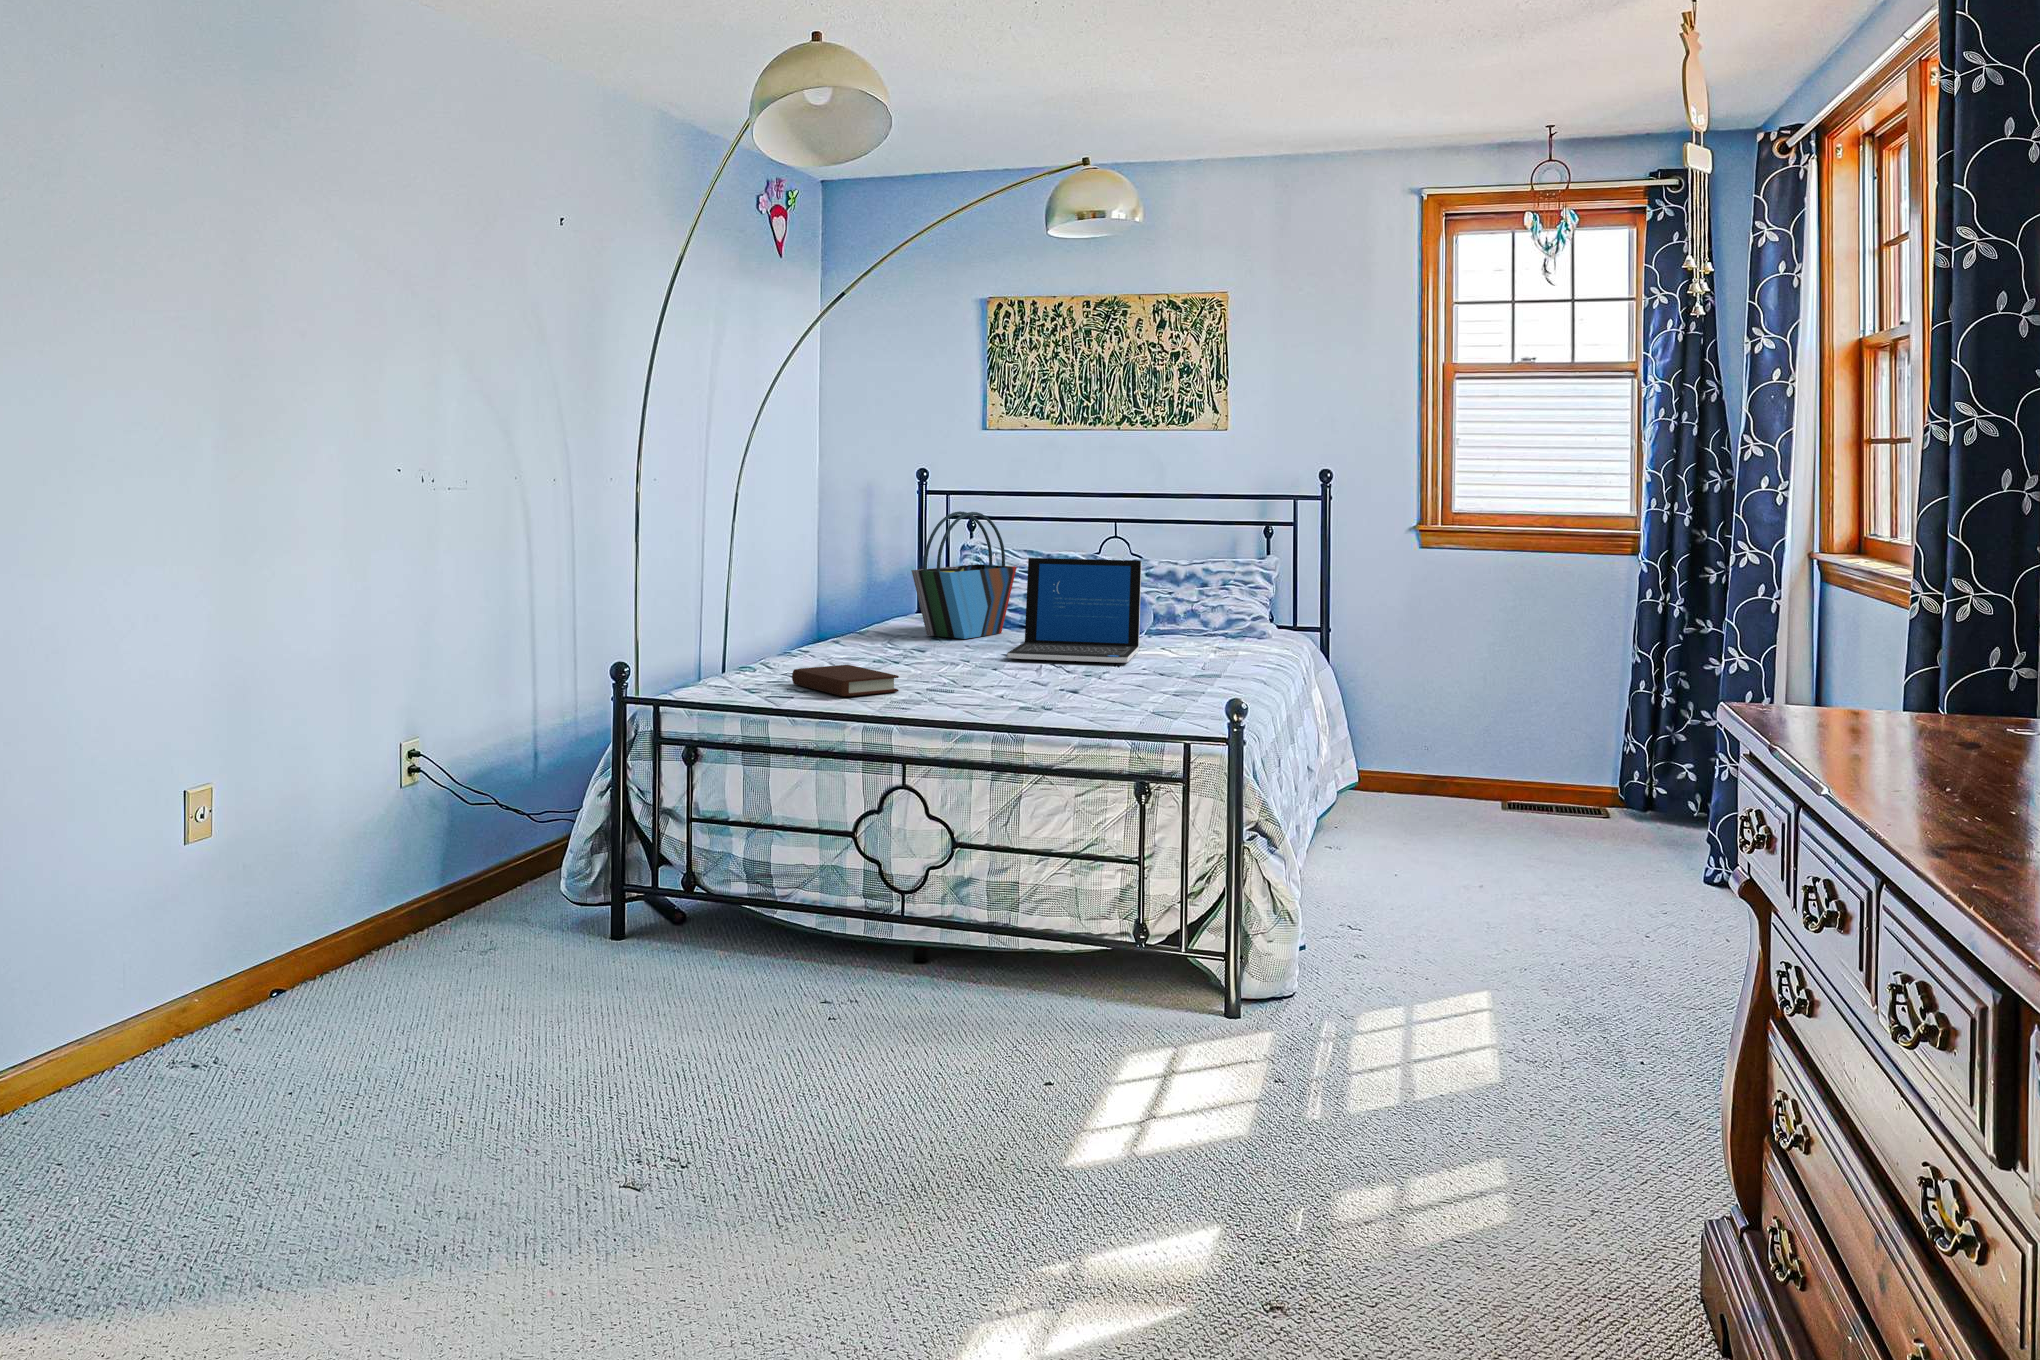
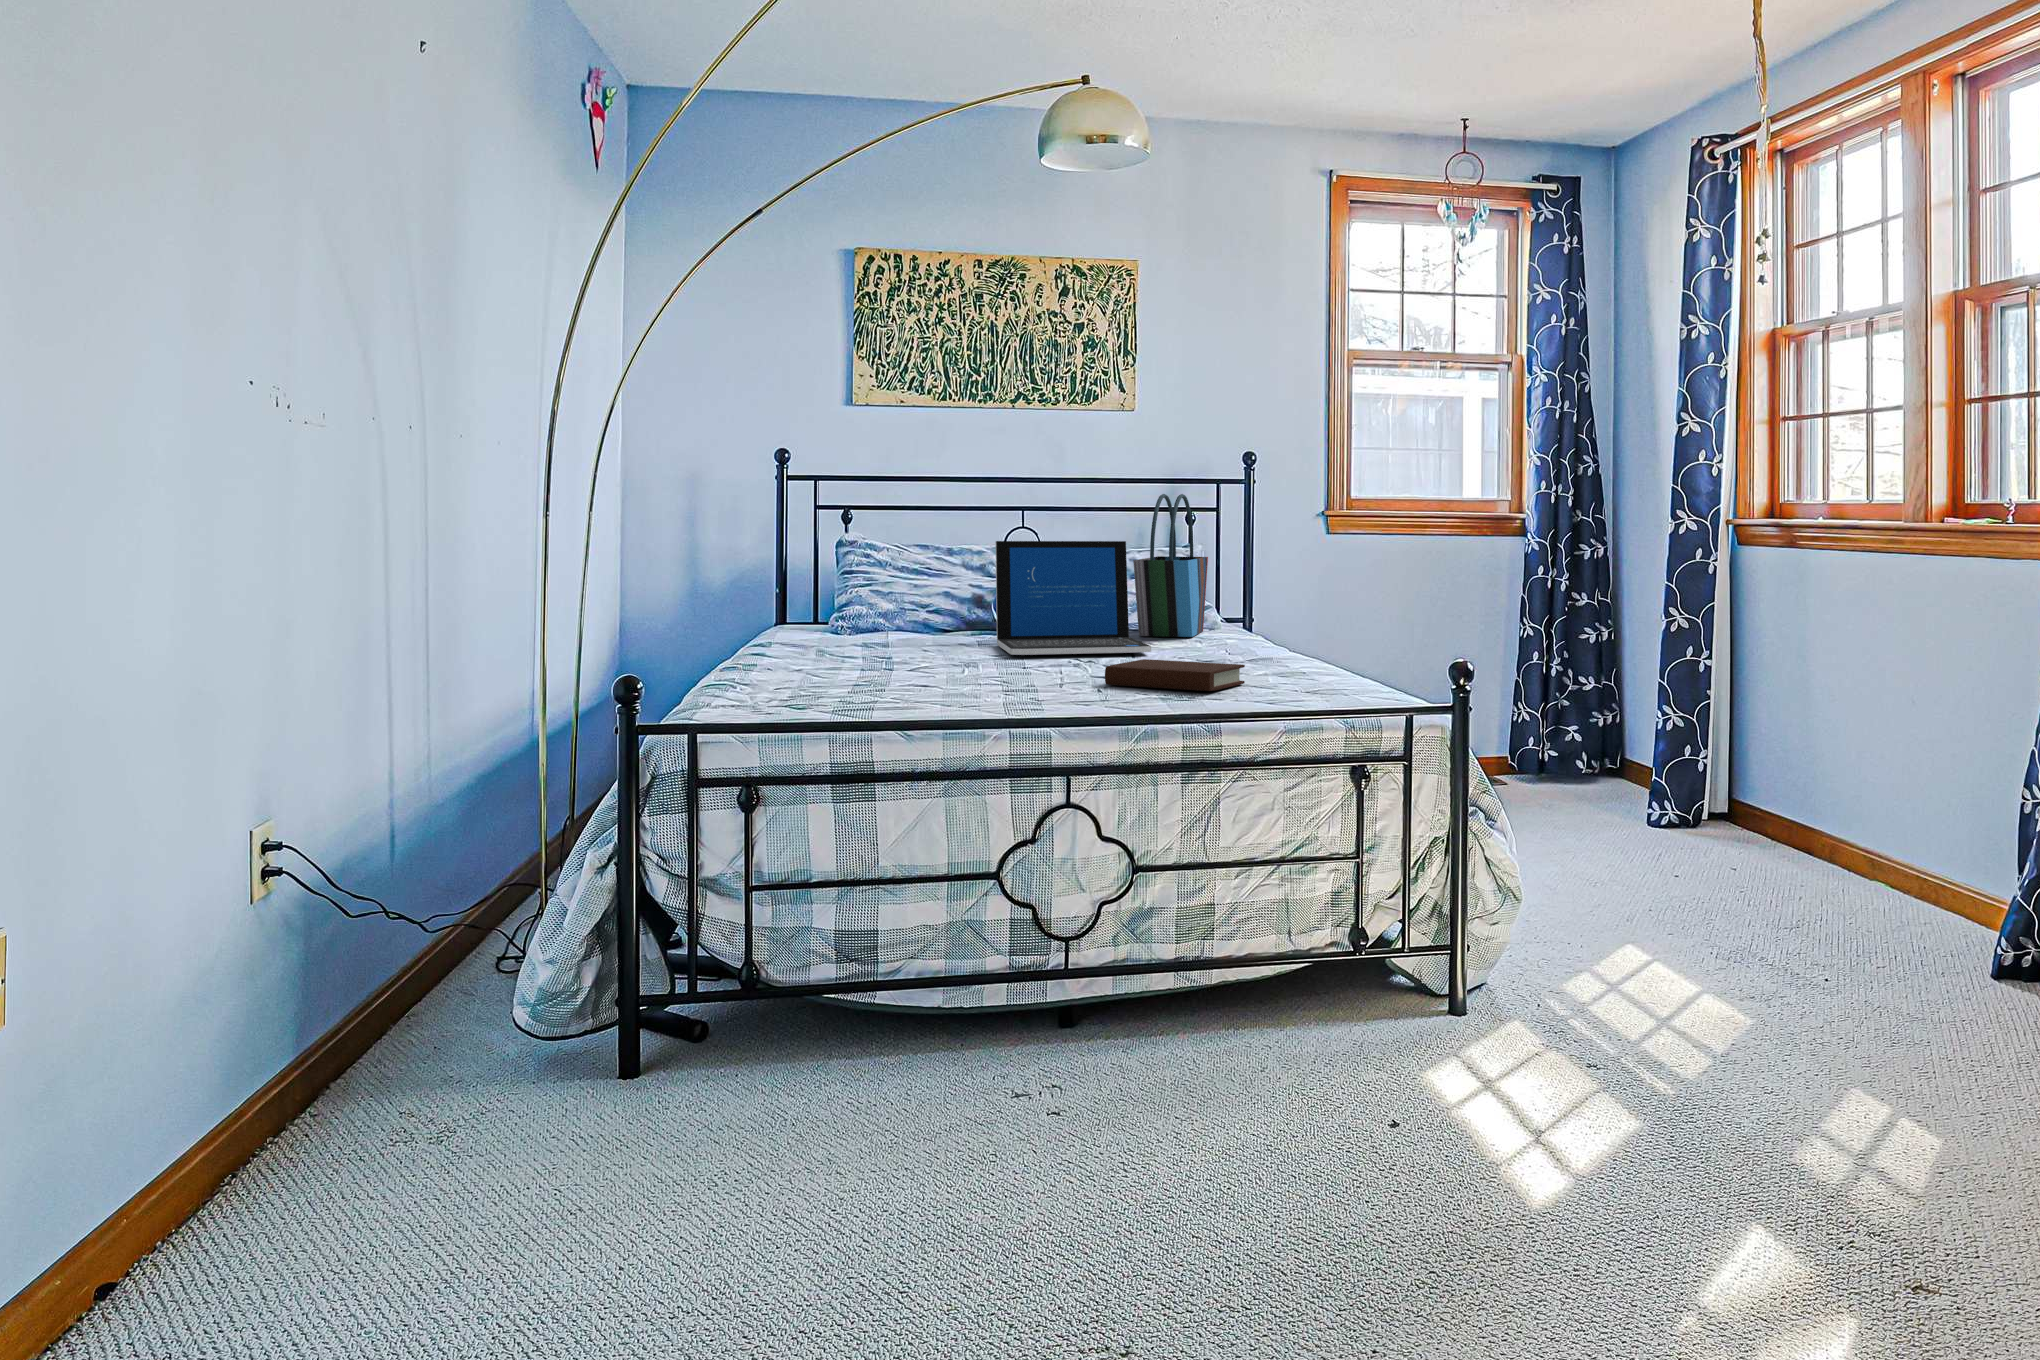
tote bag: present [911,511,1017,639] -> present [1133,494,1208,637]
book: present [792,665,899,696] -> present [1105,659,1245,691]

